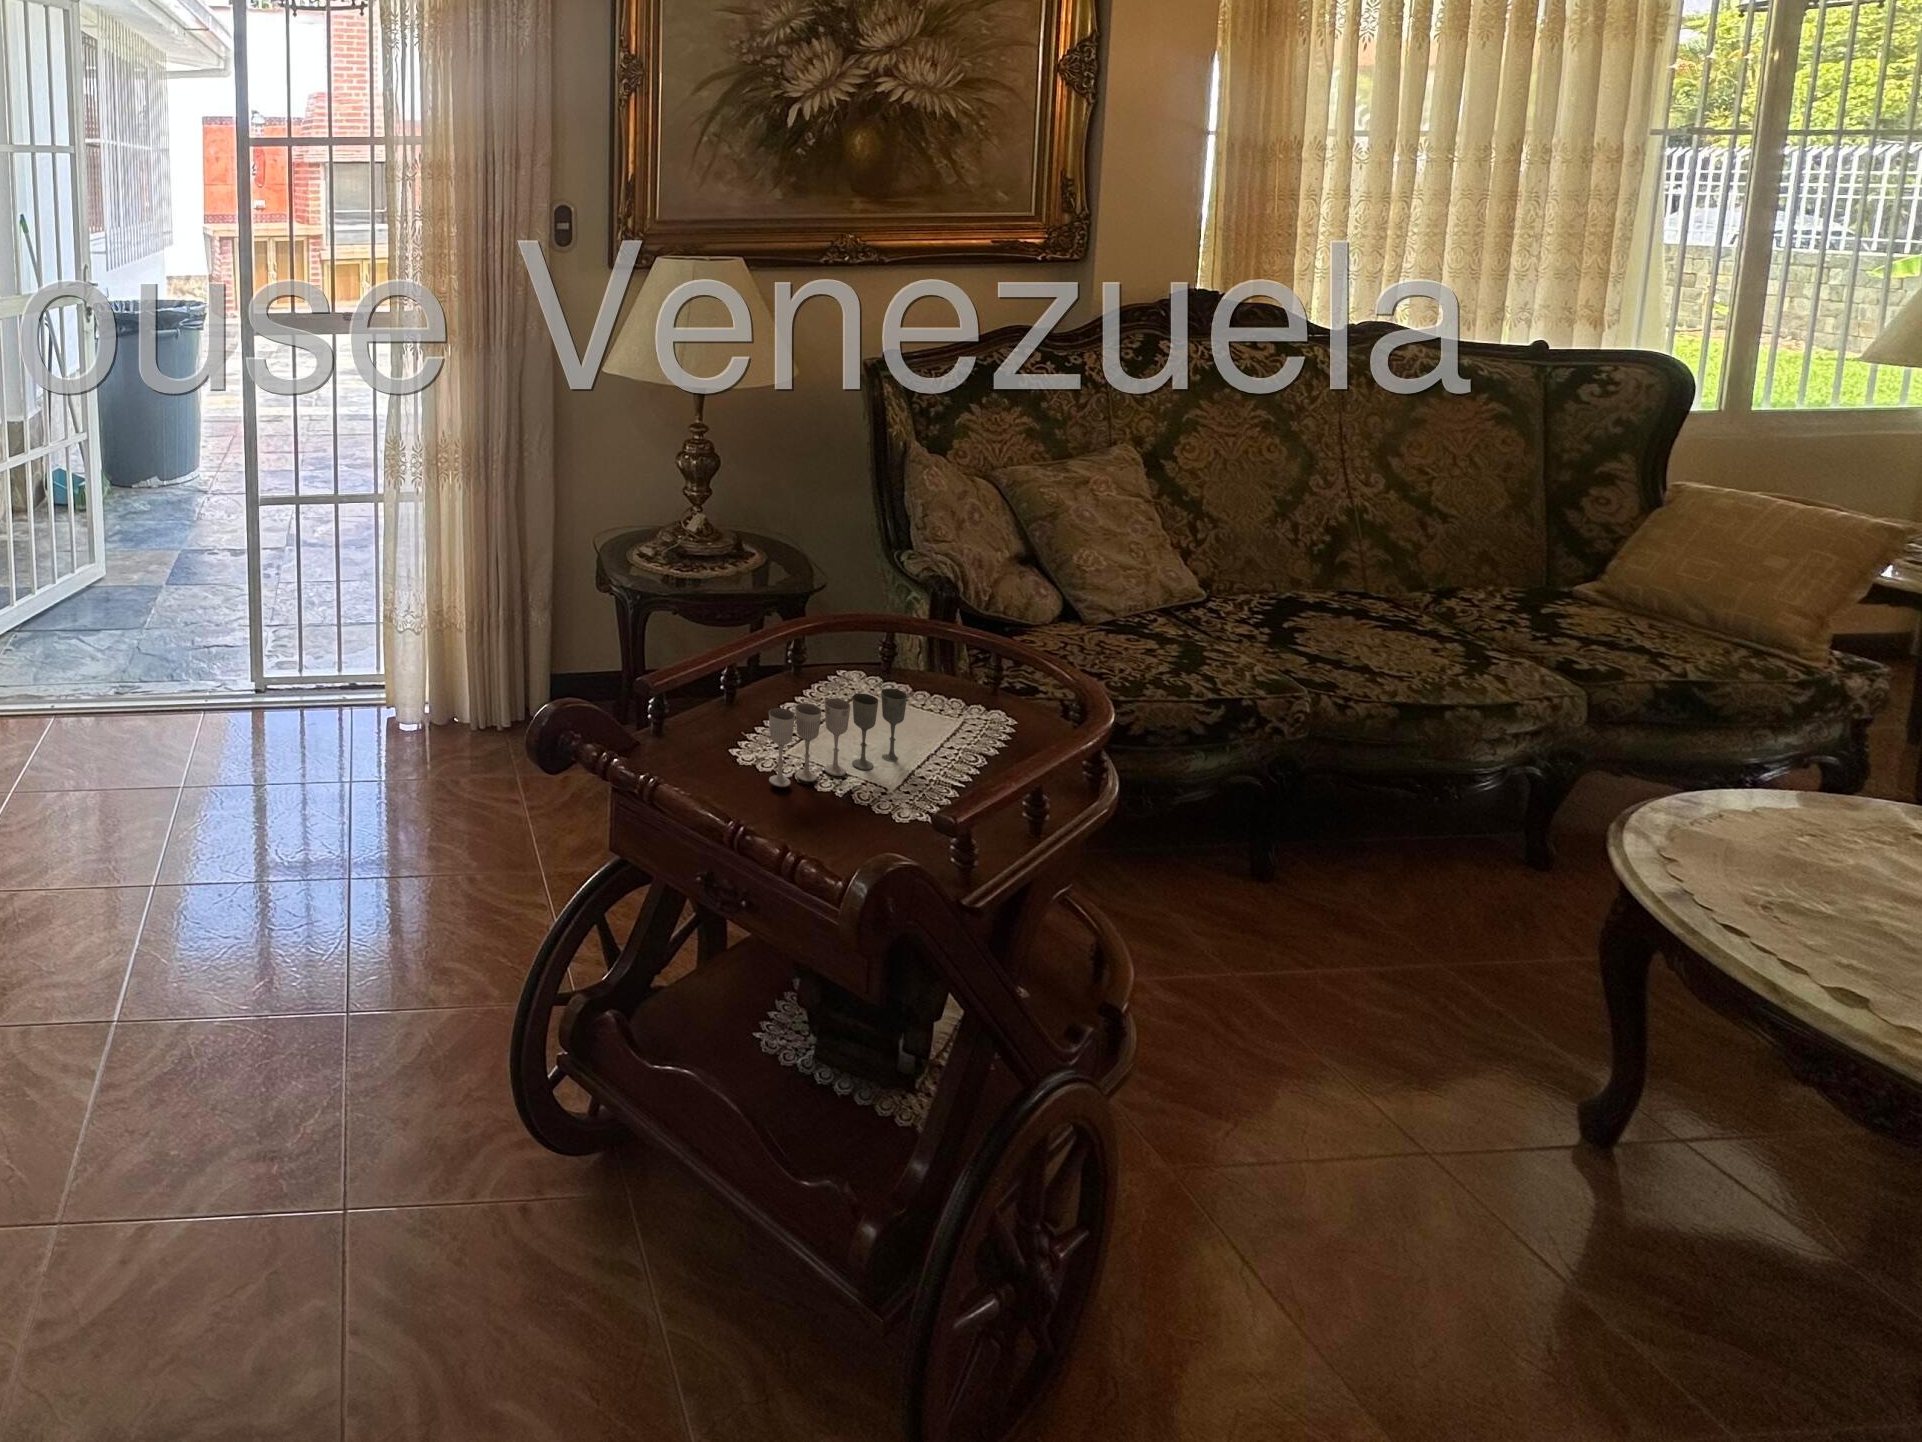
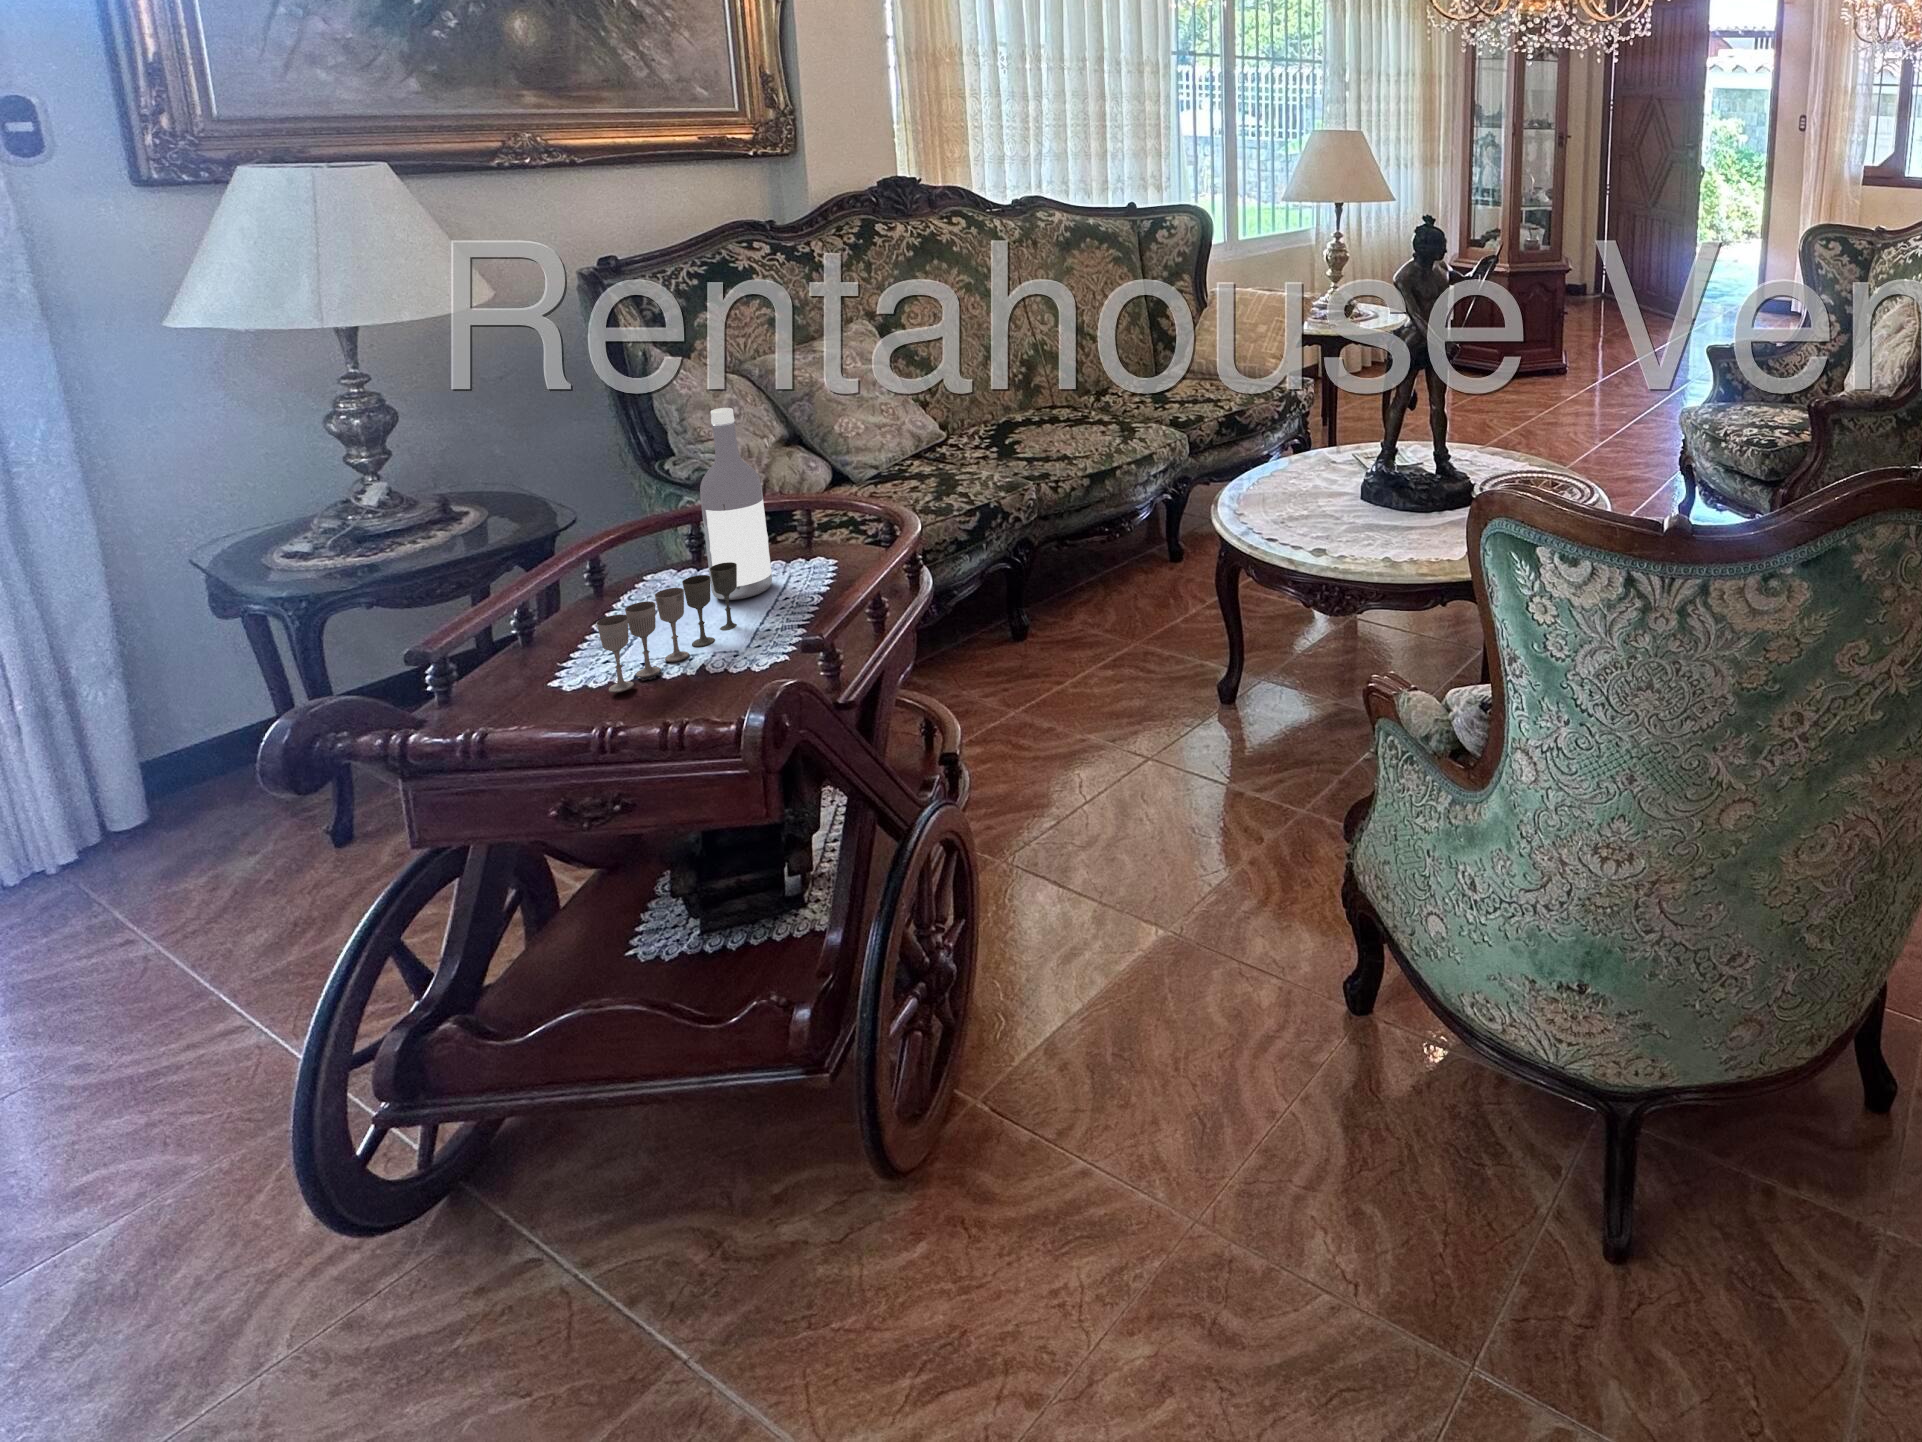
wine bottle: none [887,525,950,732] -> present [700,408,772,600]

